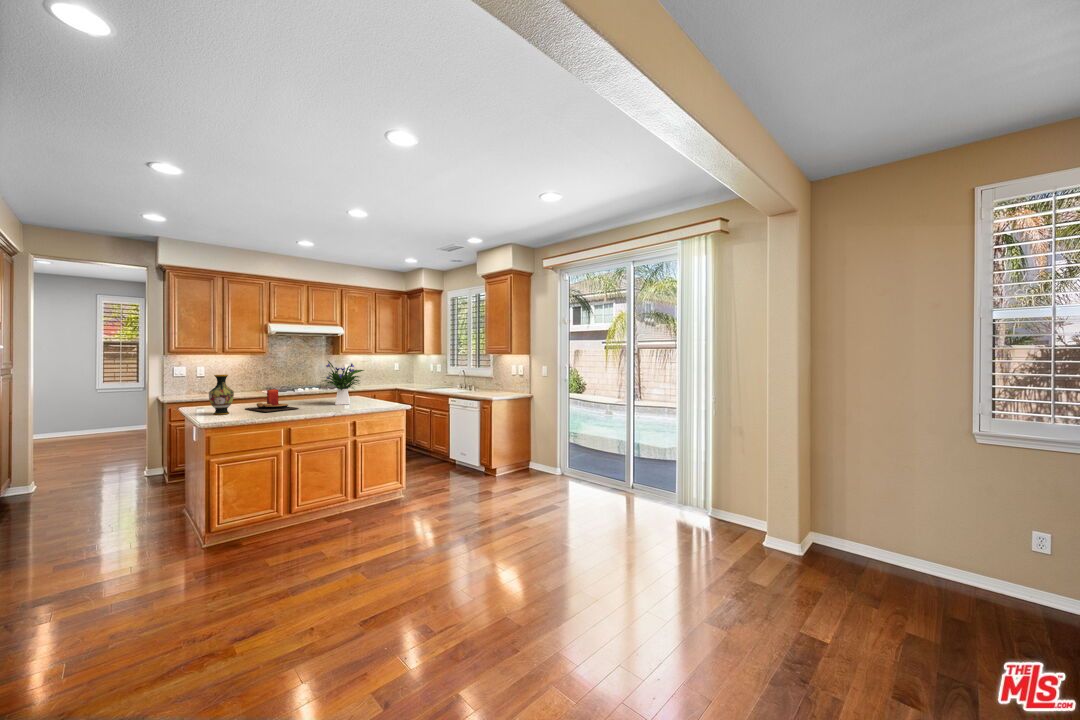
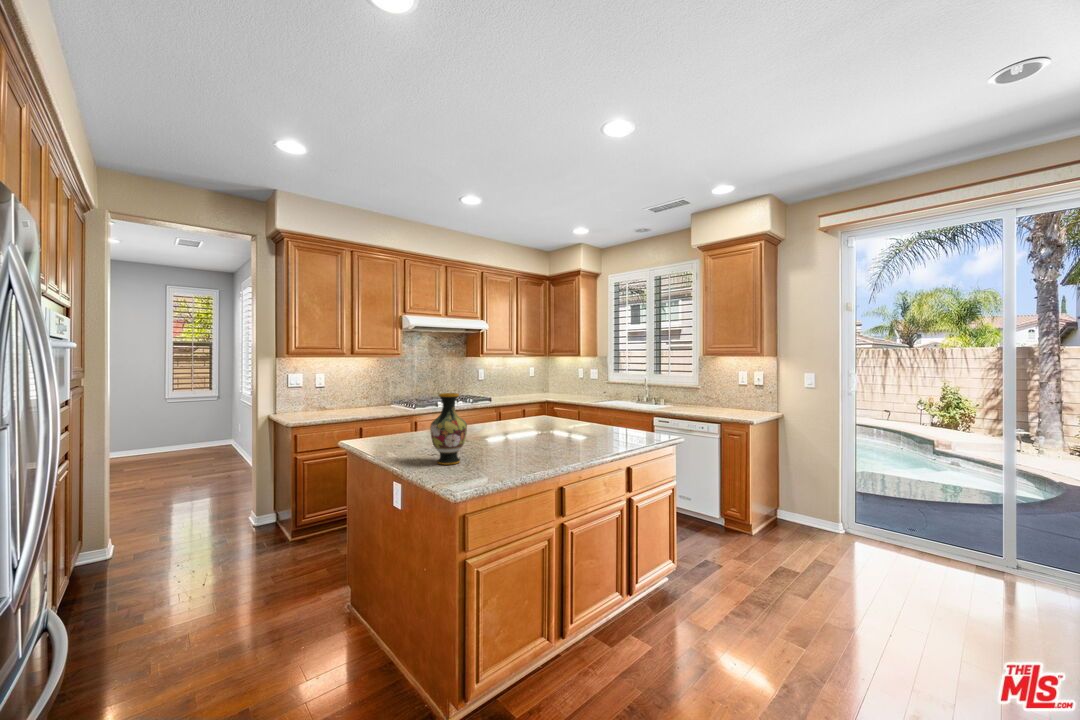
flower arrangement: present [323,361,364,405] -> none [552,367,616,438]
candle: present [245,389,298,412] -> none [464,415,548,458]

